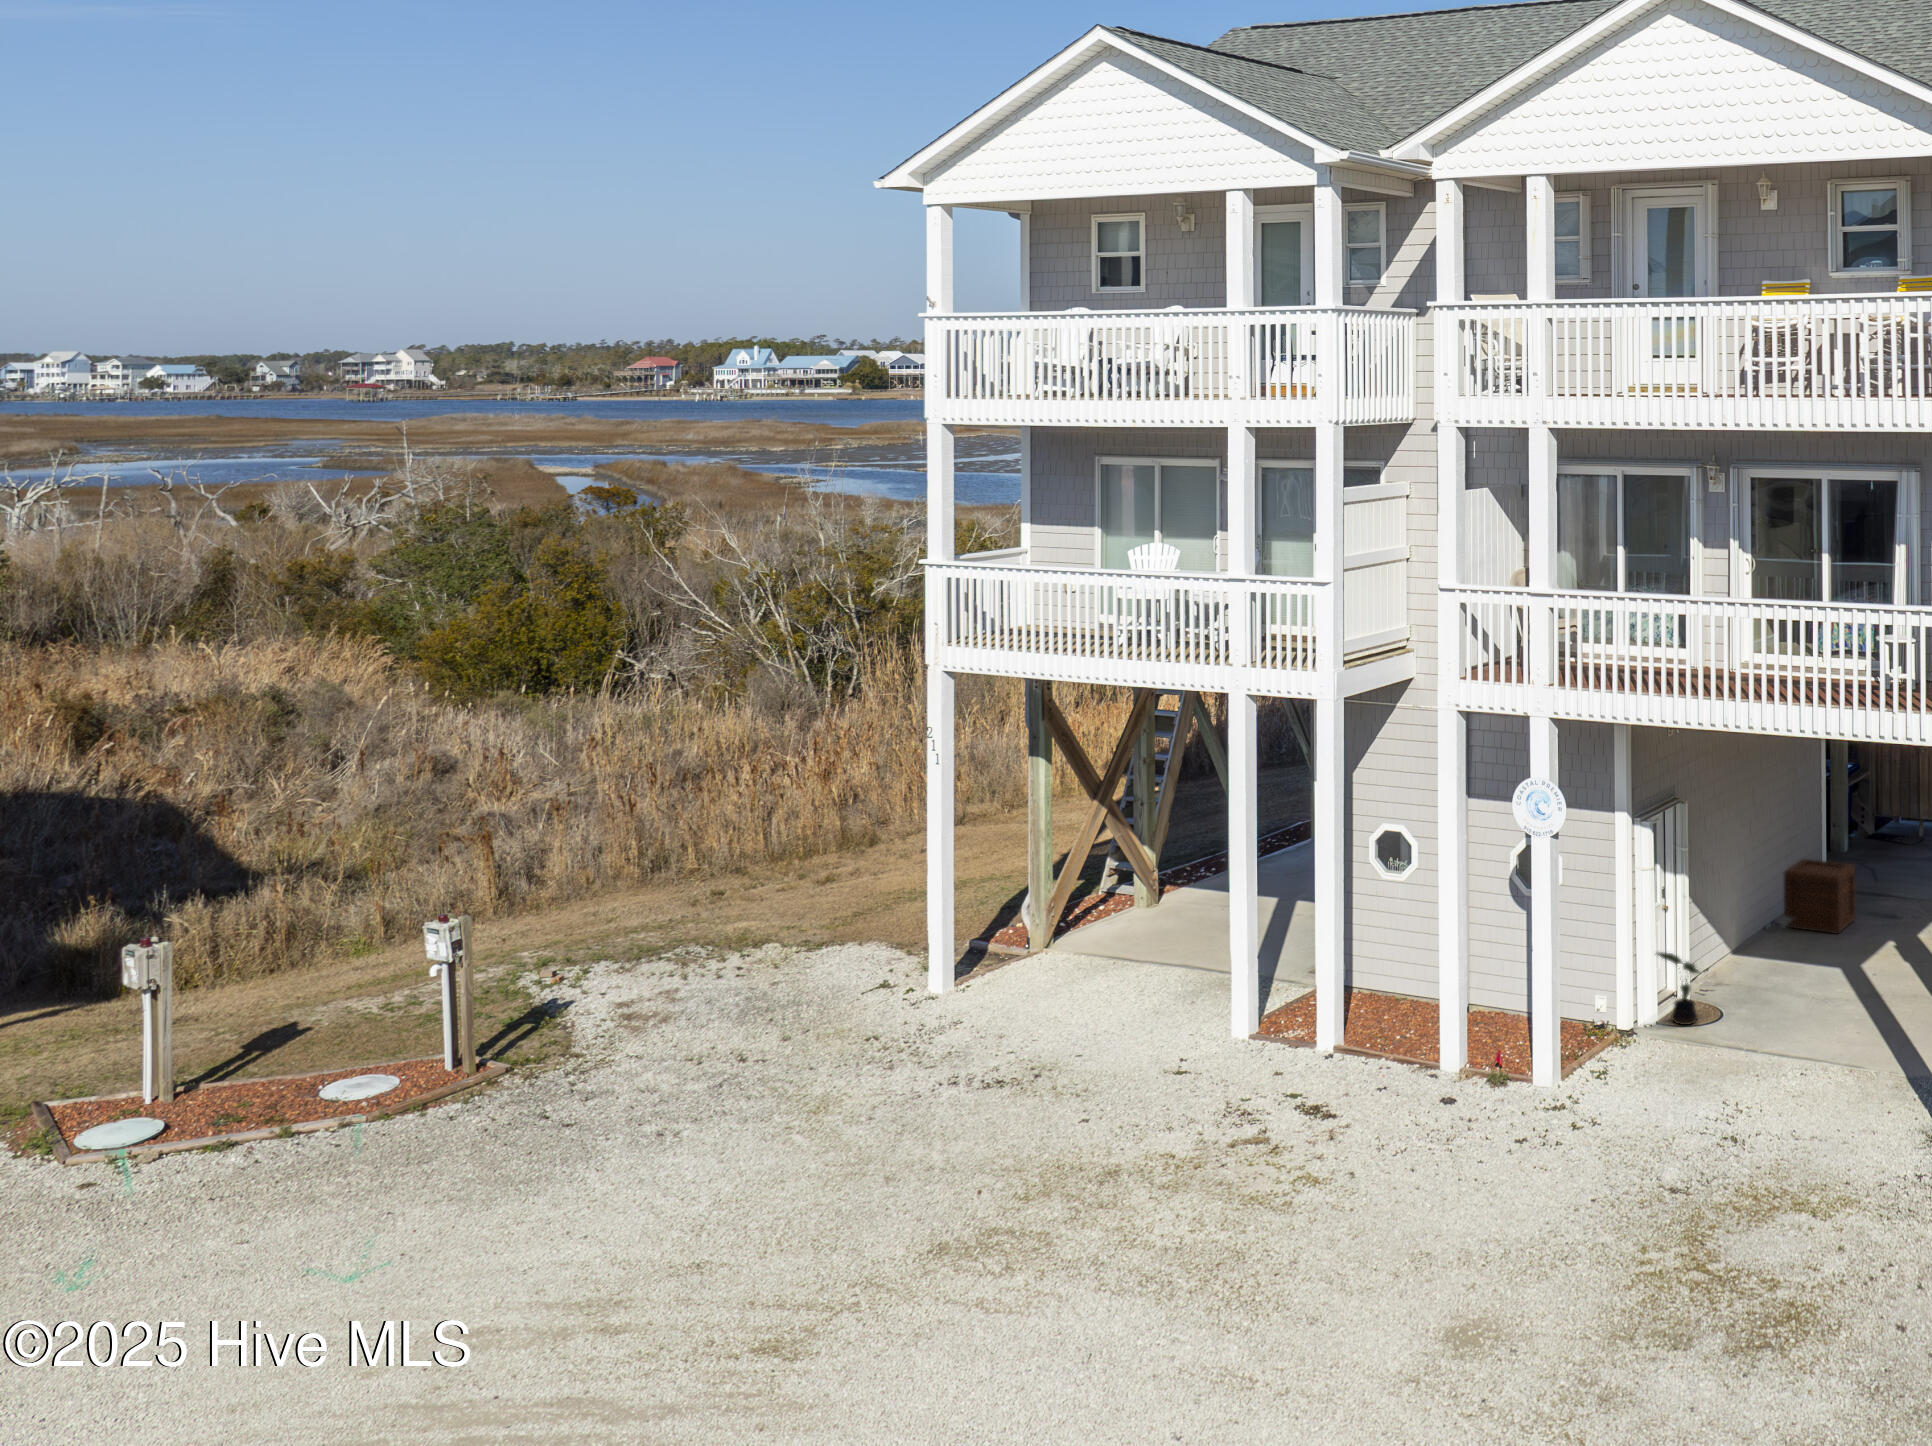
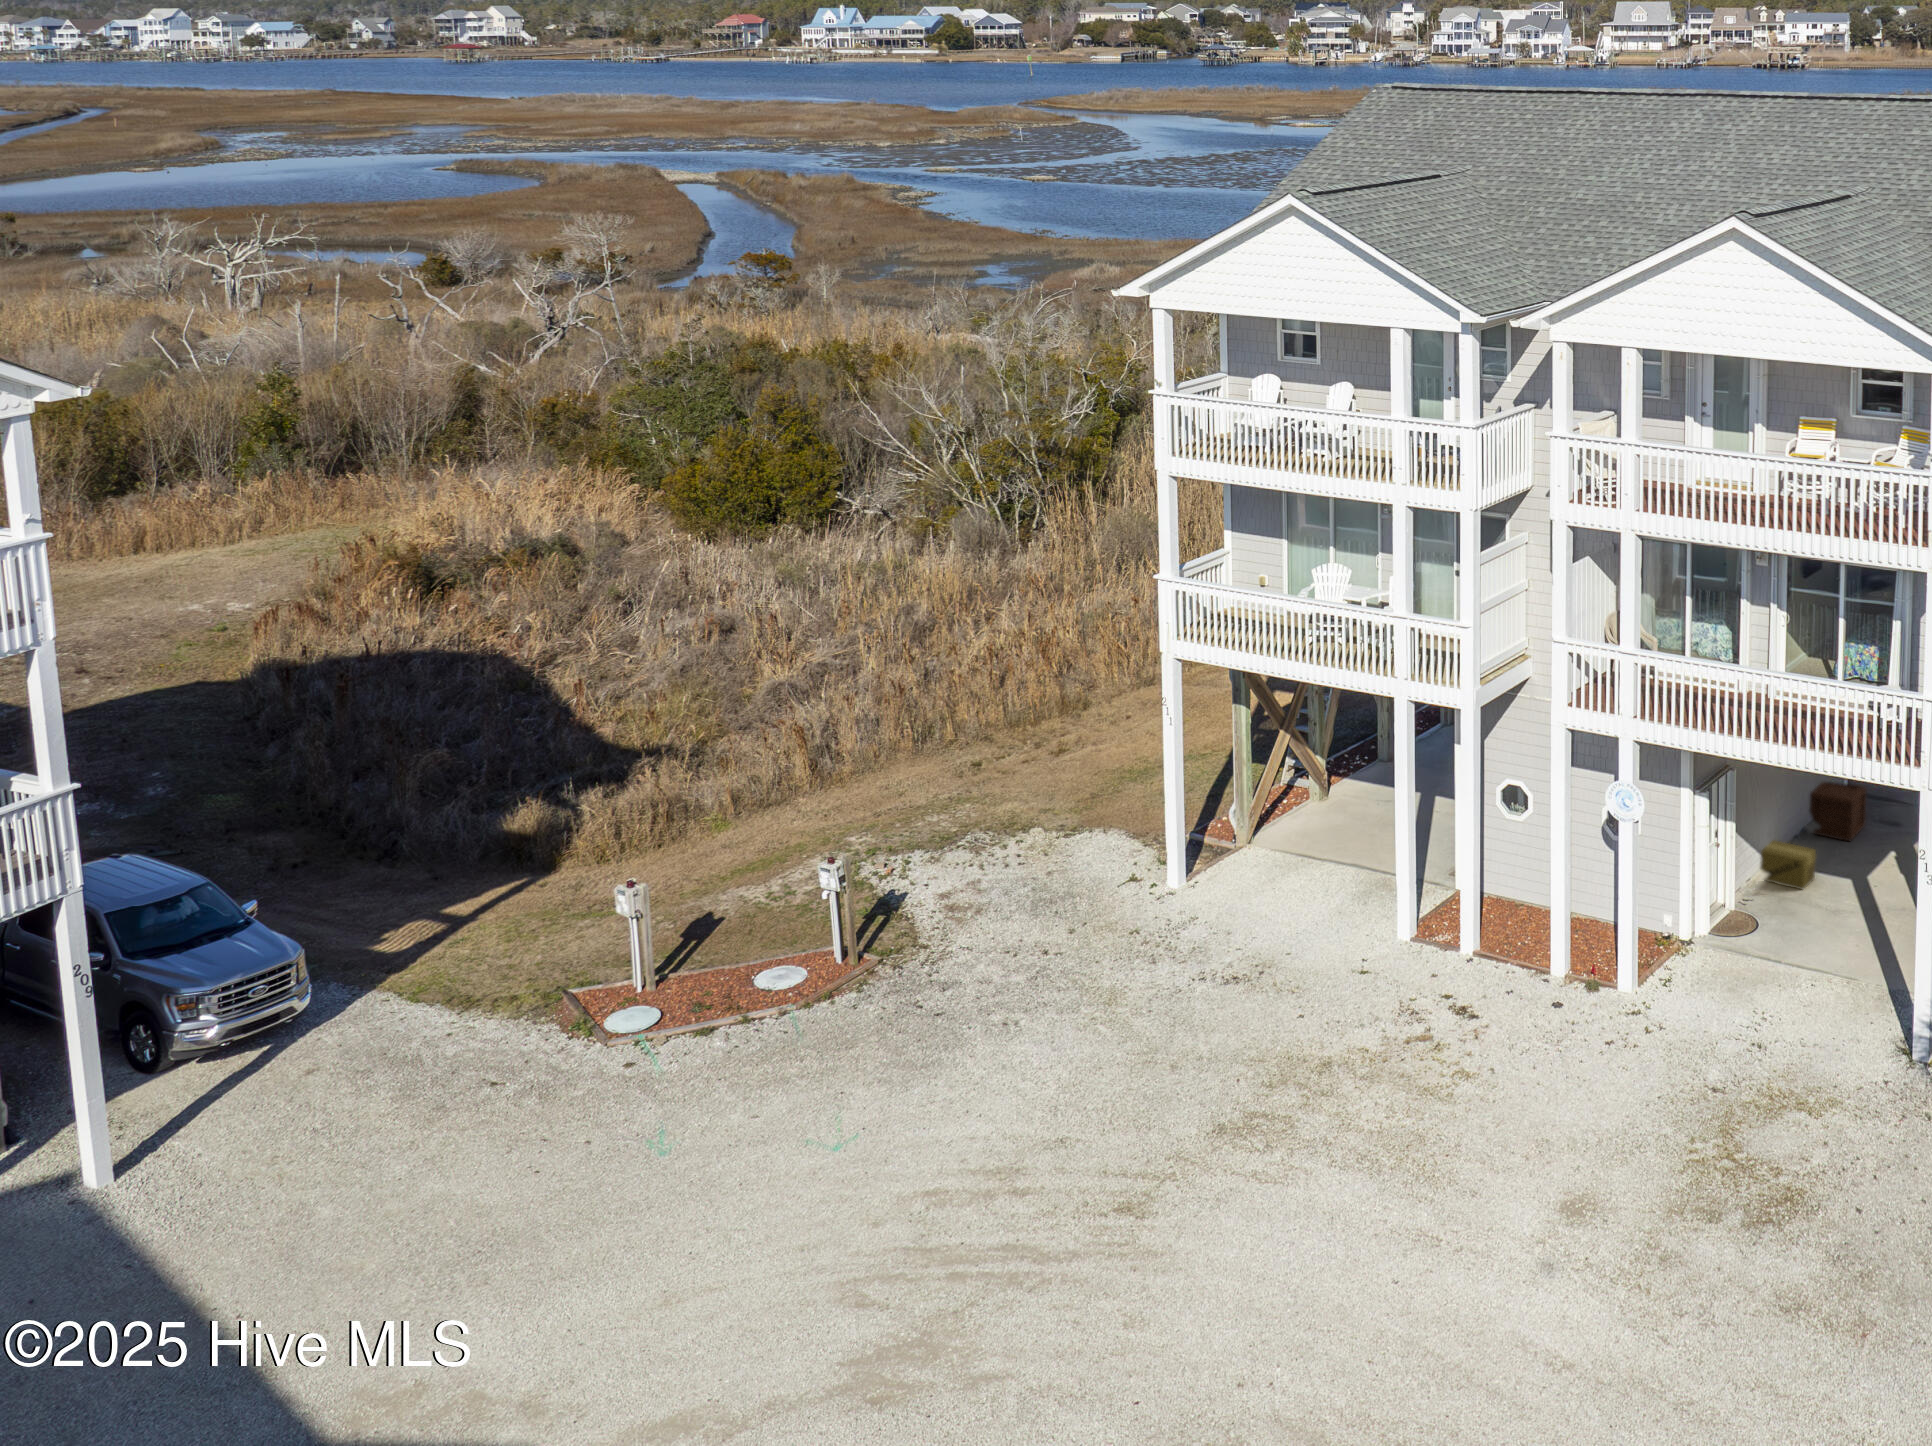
cardboard box: none [1724,919,1796,979] -> present [1760,840,1816,890]
potted plant: present [1657,952,1699,1025] -> none [1707,883,1743,936]

